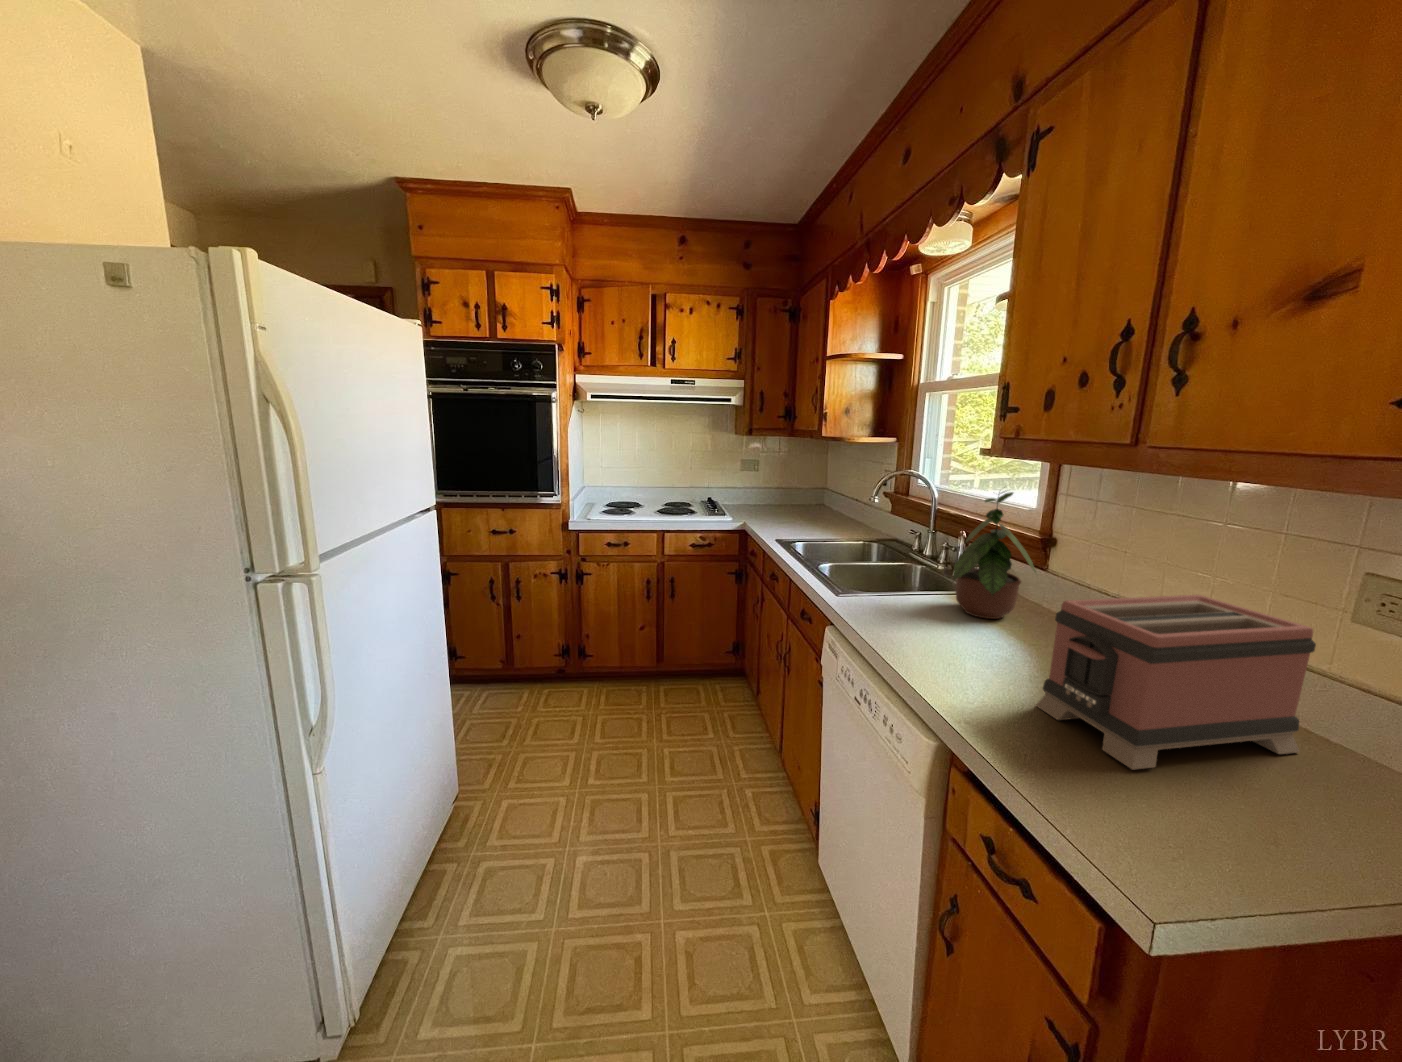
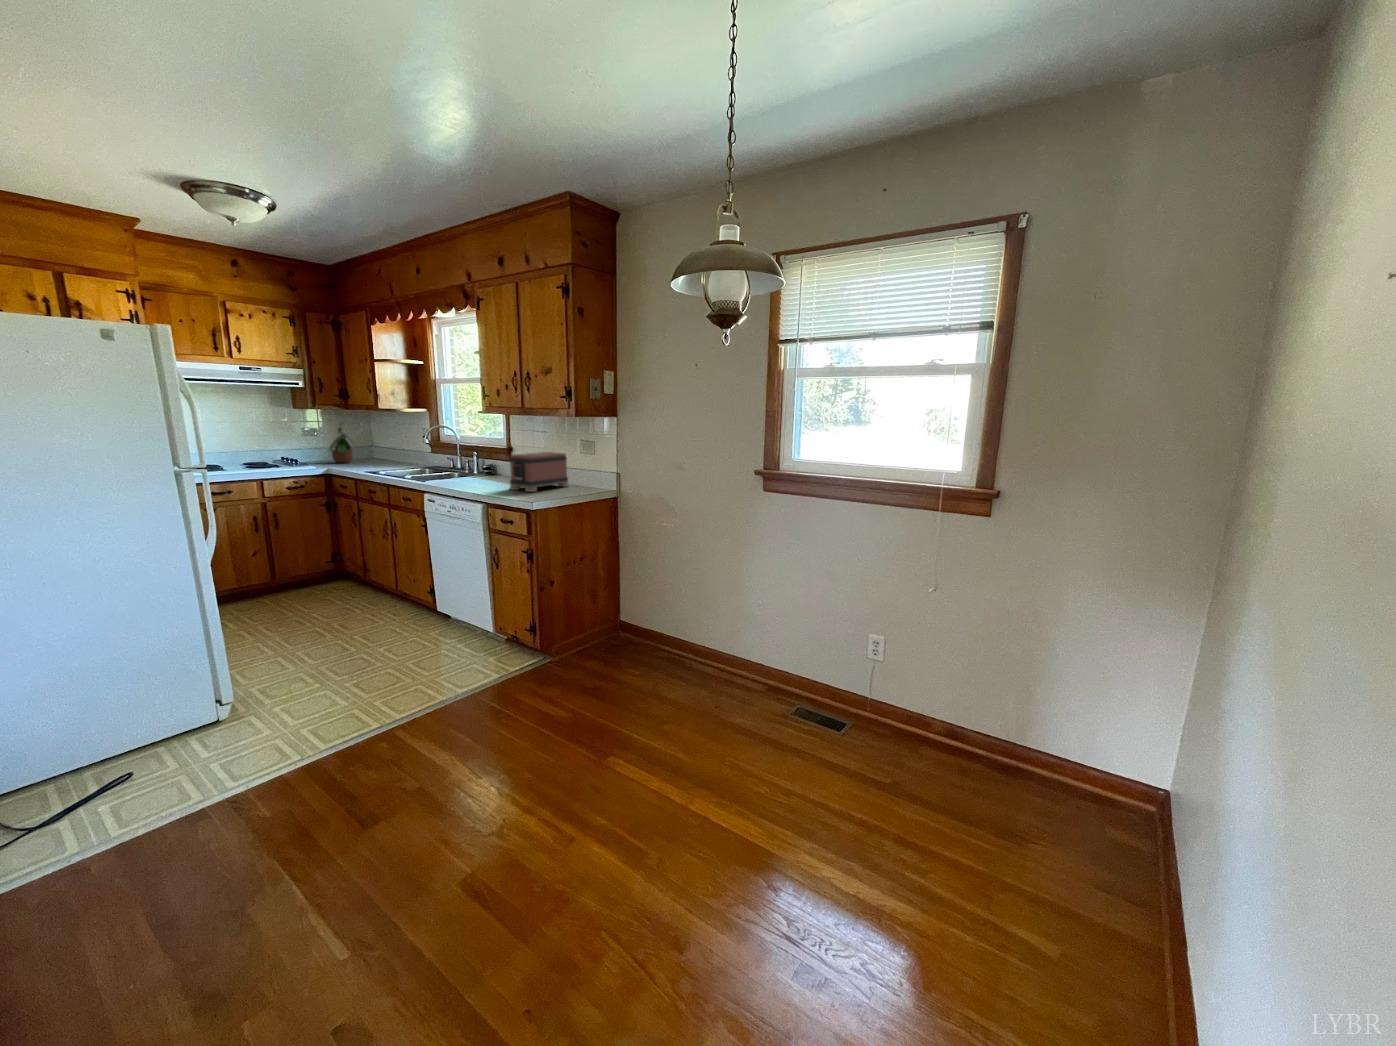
potted plant: present [953,492,1036,619] -> present [329,421,356,463]

